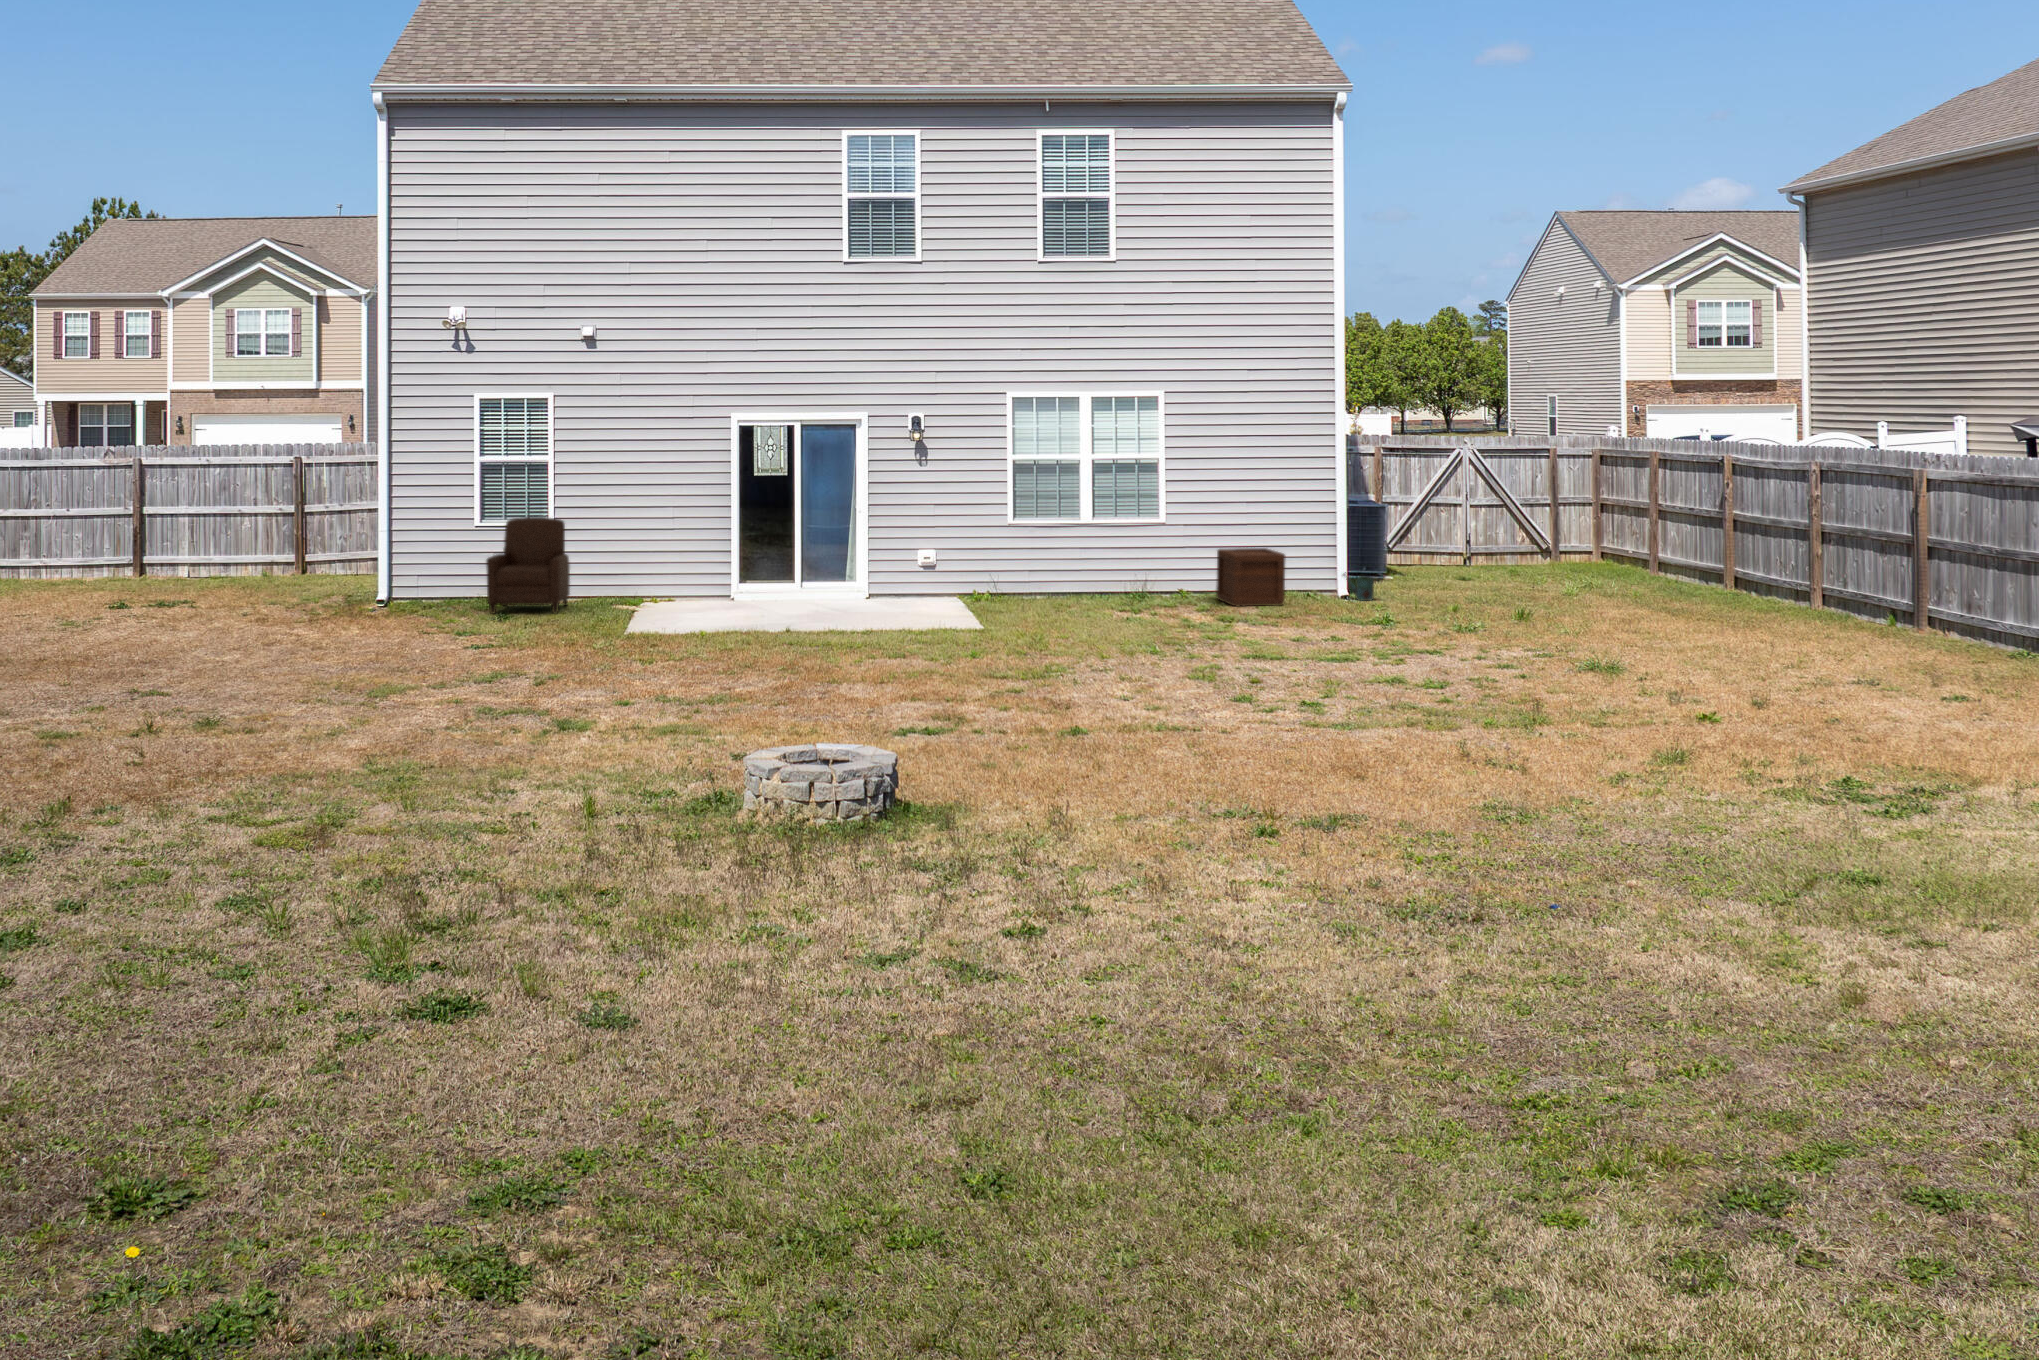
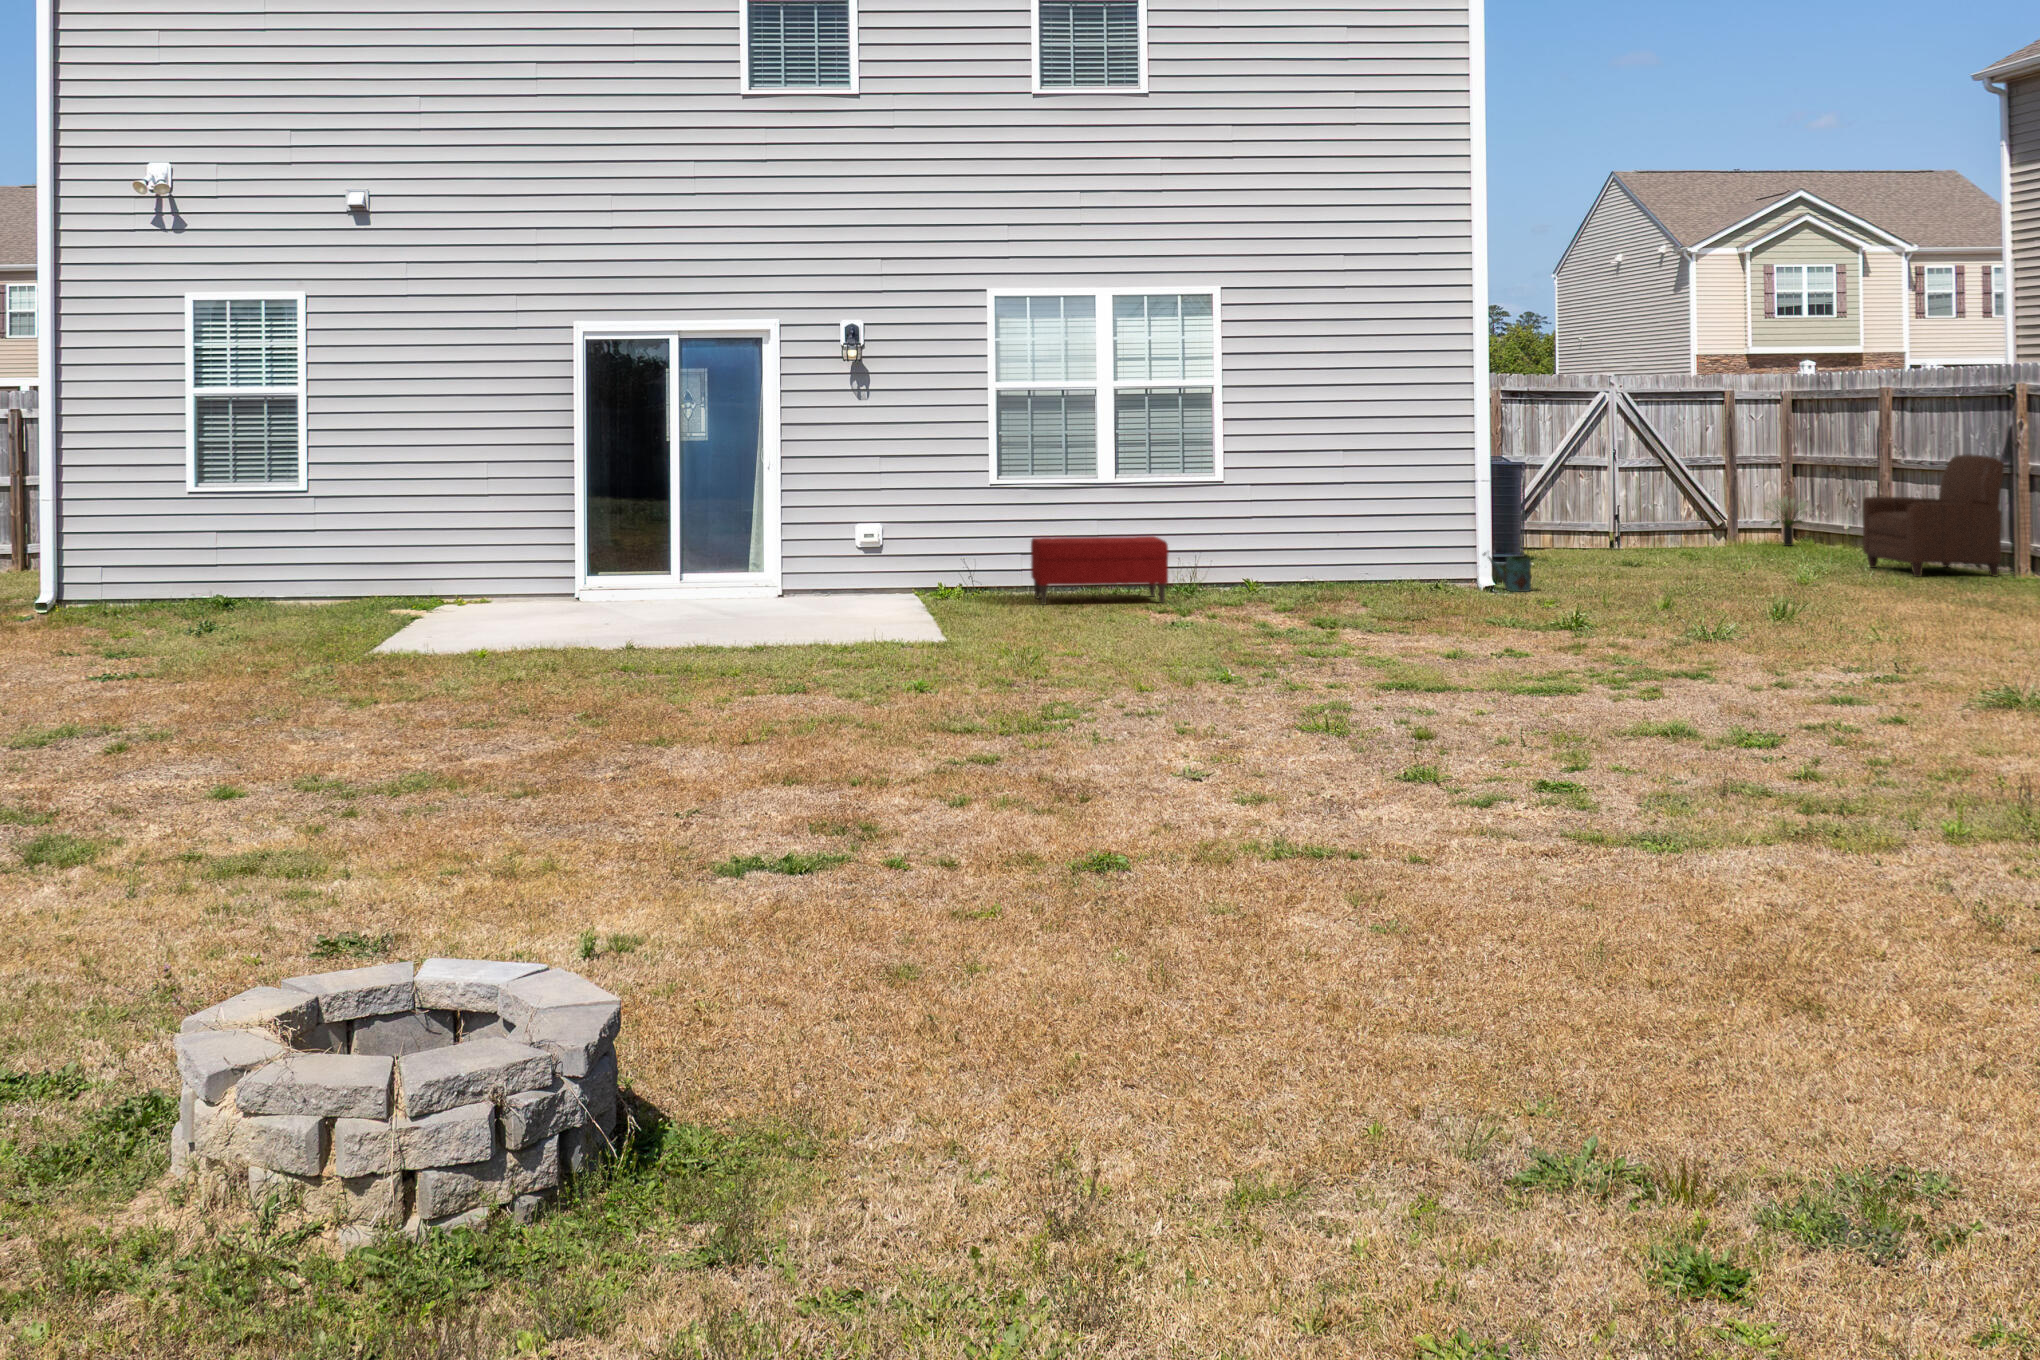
chair: present [486,517,570,614] -> present [1863,454,2004,577]
potted plant: none [1574,530,1611,567] -> present [1764,496,1814,546]
wooden crate: present [1216,548,1286,606] -> none [1302,516,1406,601]
bench: none [1030,561,1124,607] -> present [1031,536,1168,605]

